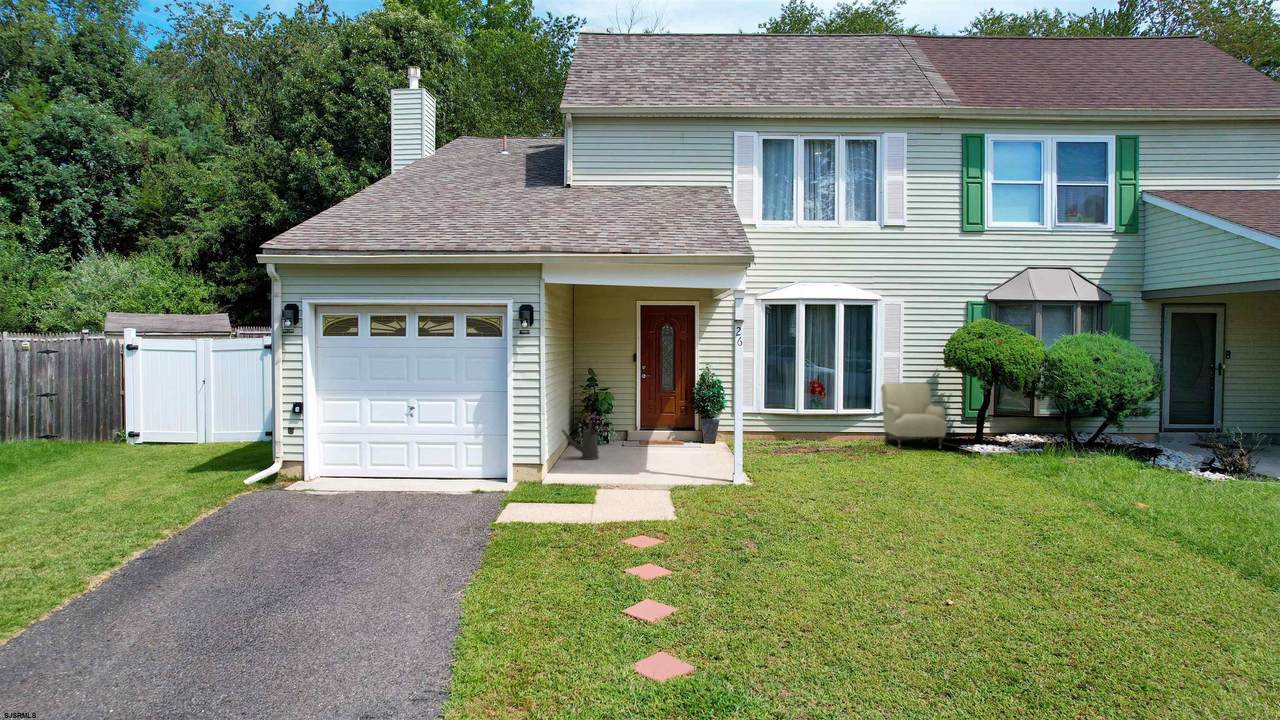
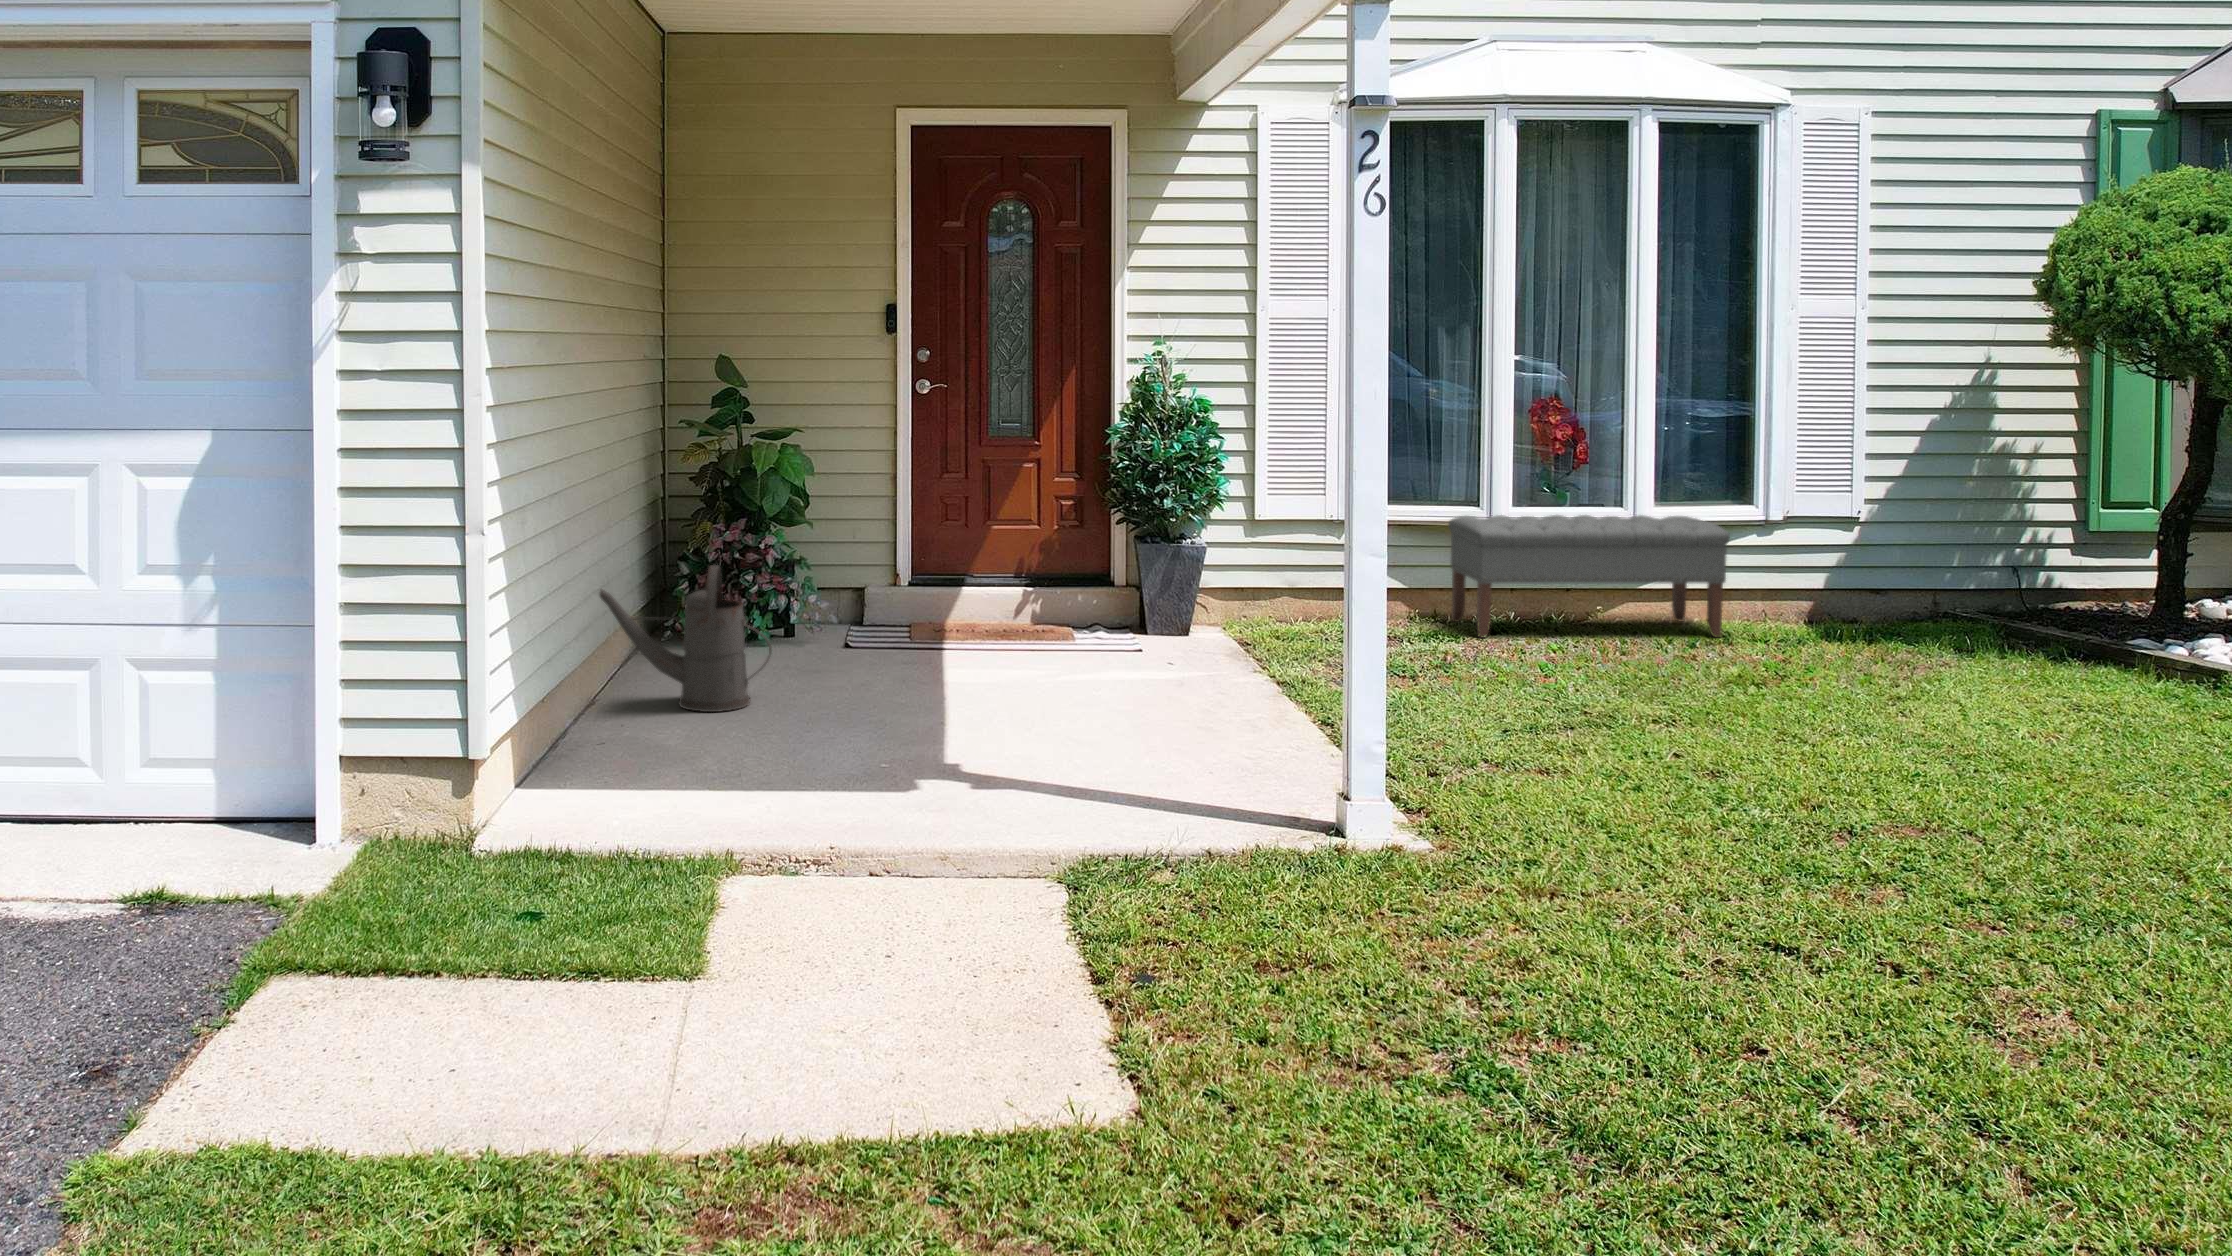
chair: present [881,383,947,448] -> none [1790,408,2072,652]
bench: none [787,412,860,445] -> present [1449,515,1730,637]

